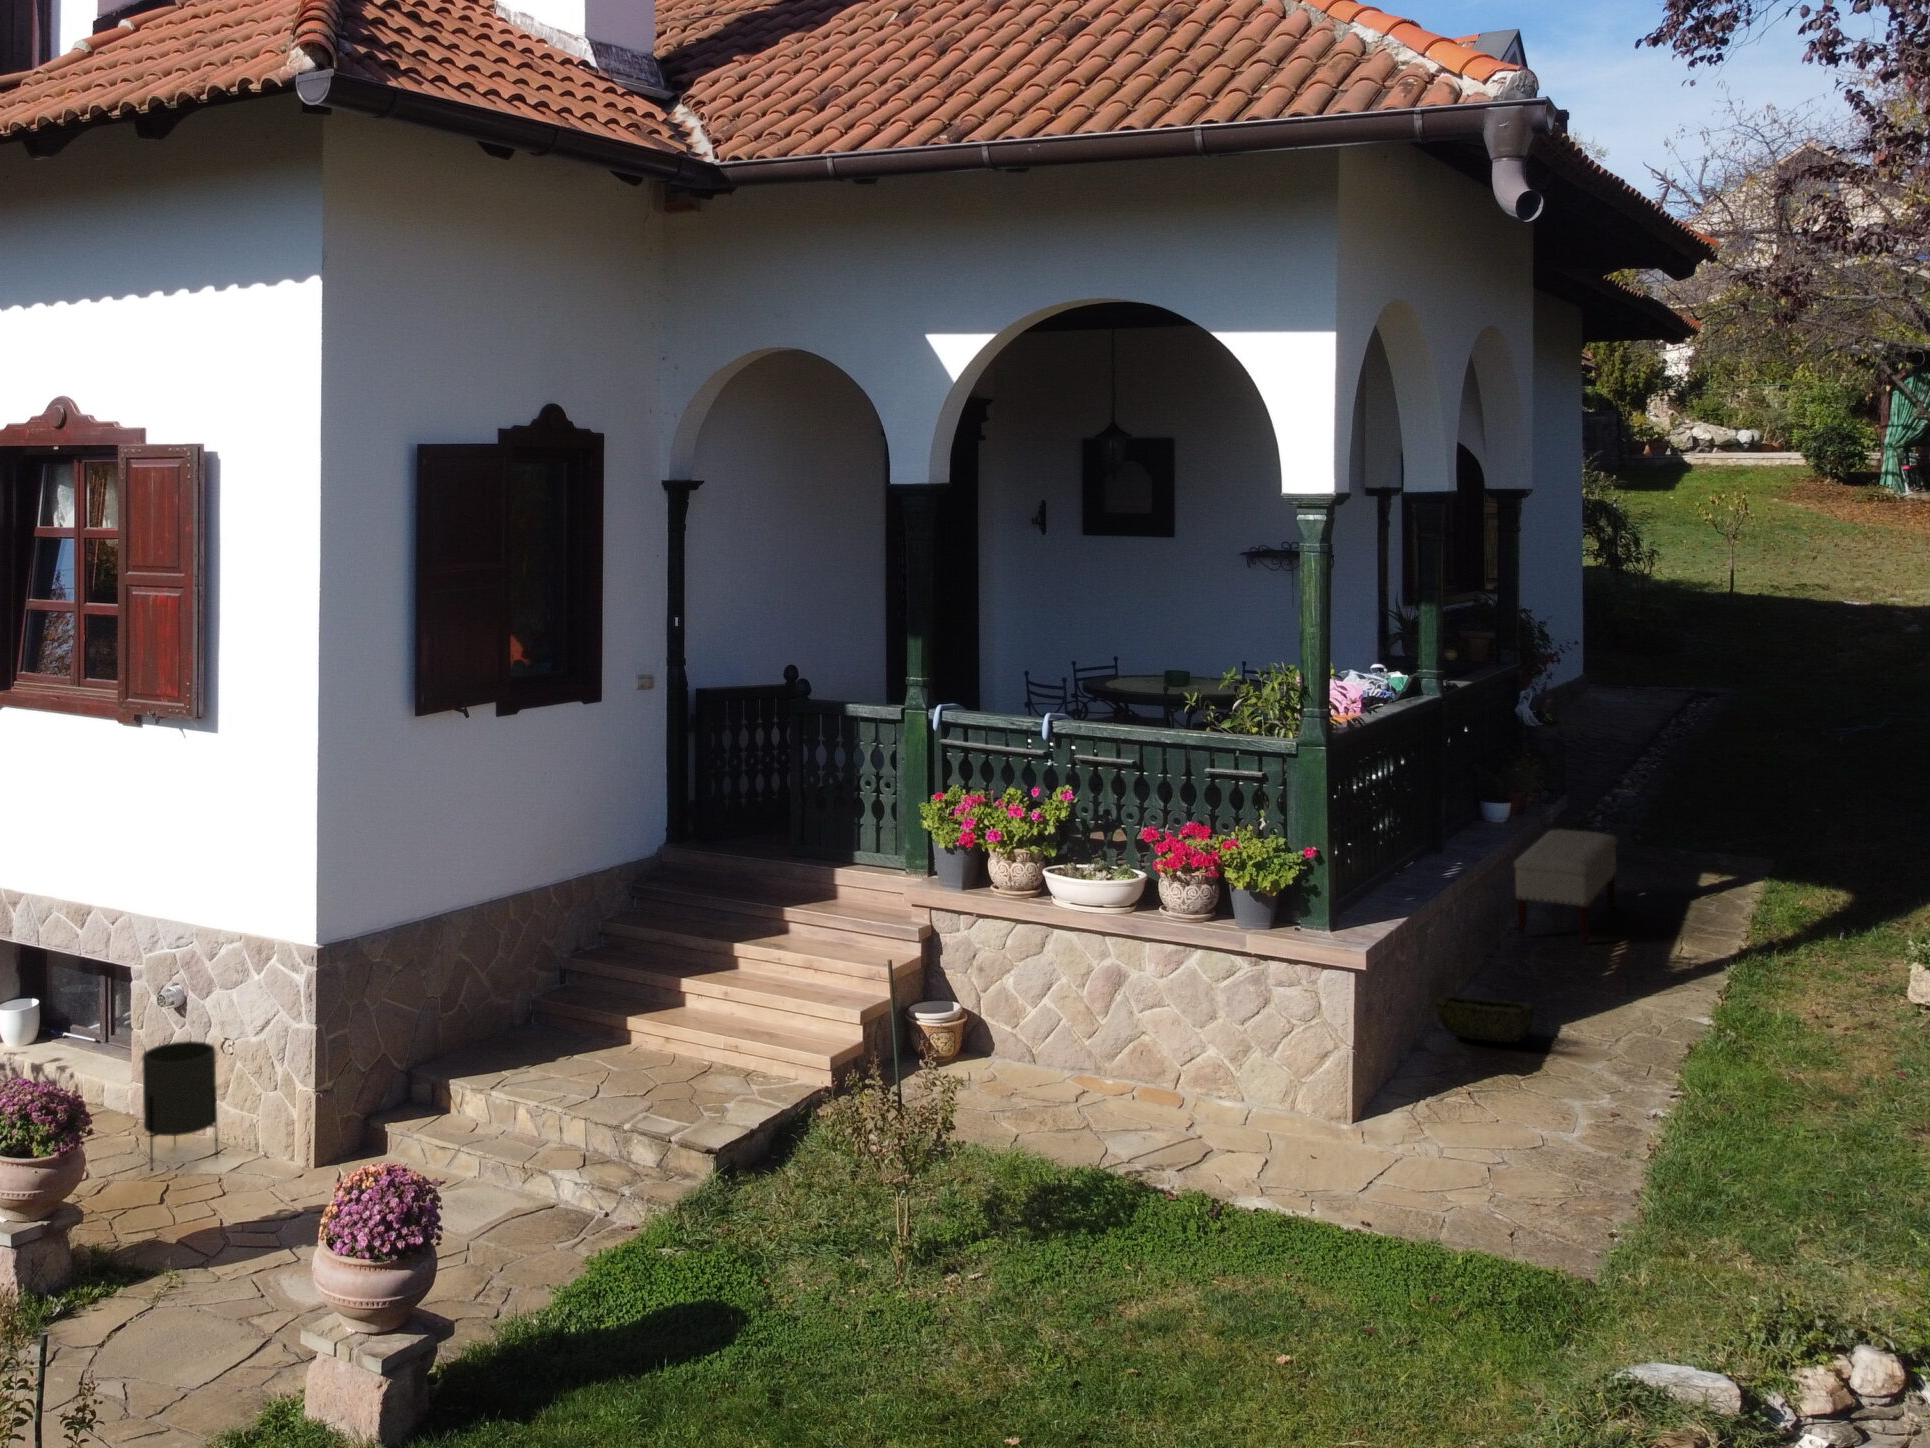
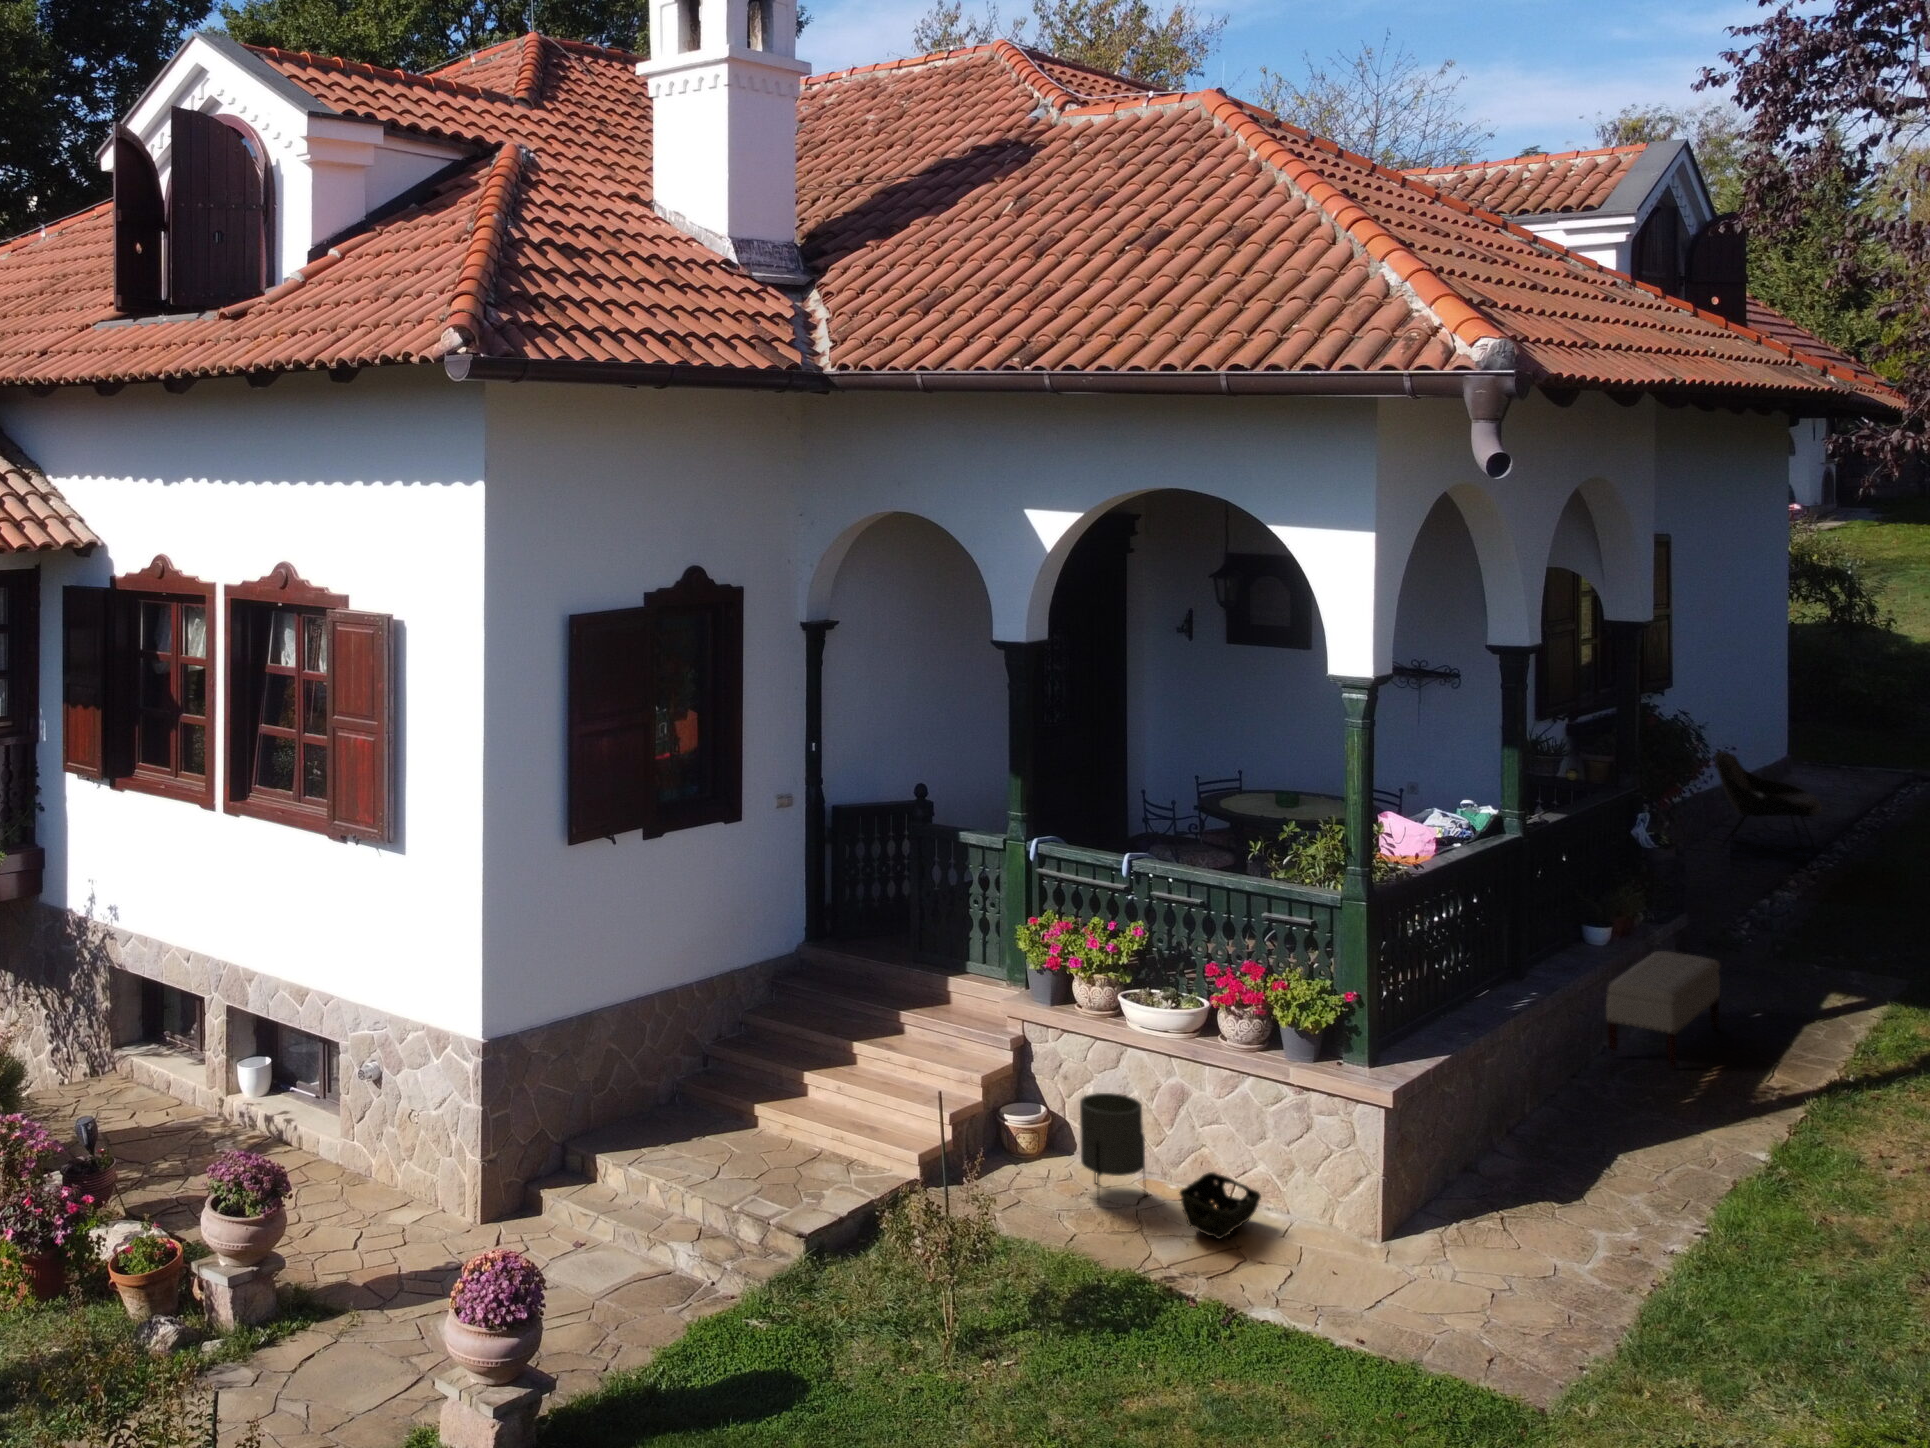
lounge chair: none [1557,653,1660,759] -> present [1714,751,1822,861]
woven basket: present [1435,996,1534,1042] -> present [1180,1172,1261,1239]
planter: present [142,1041,218,1168] -> present [1080,1093,1145,1195]

